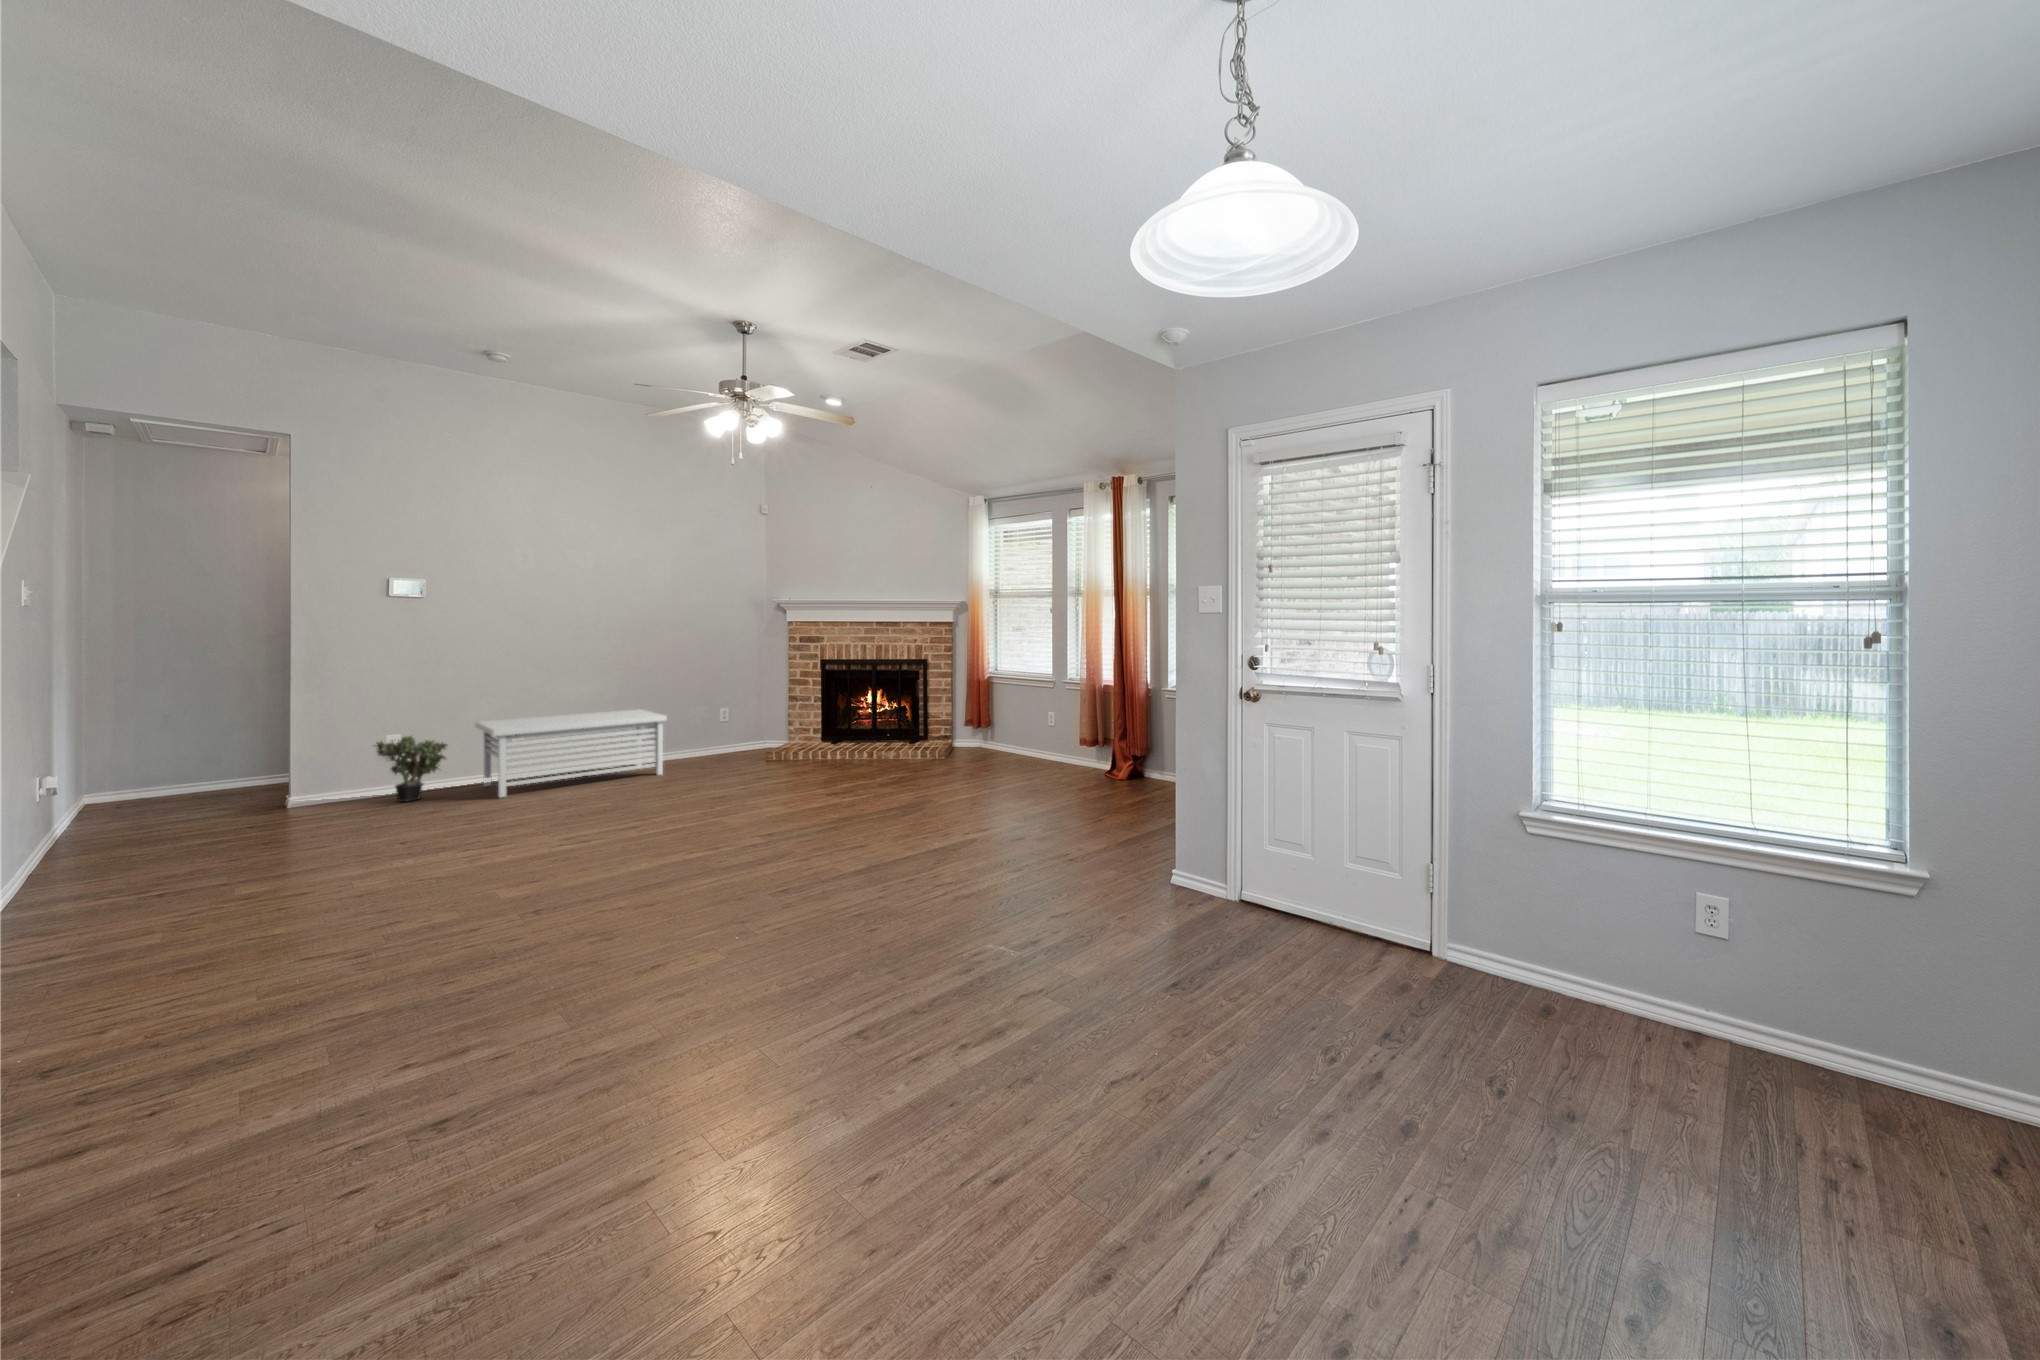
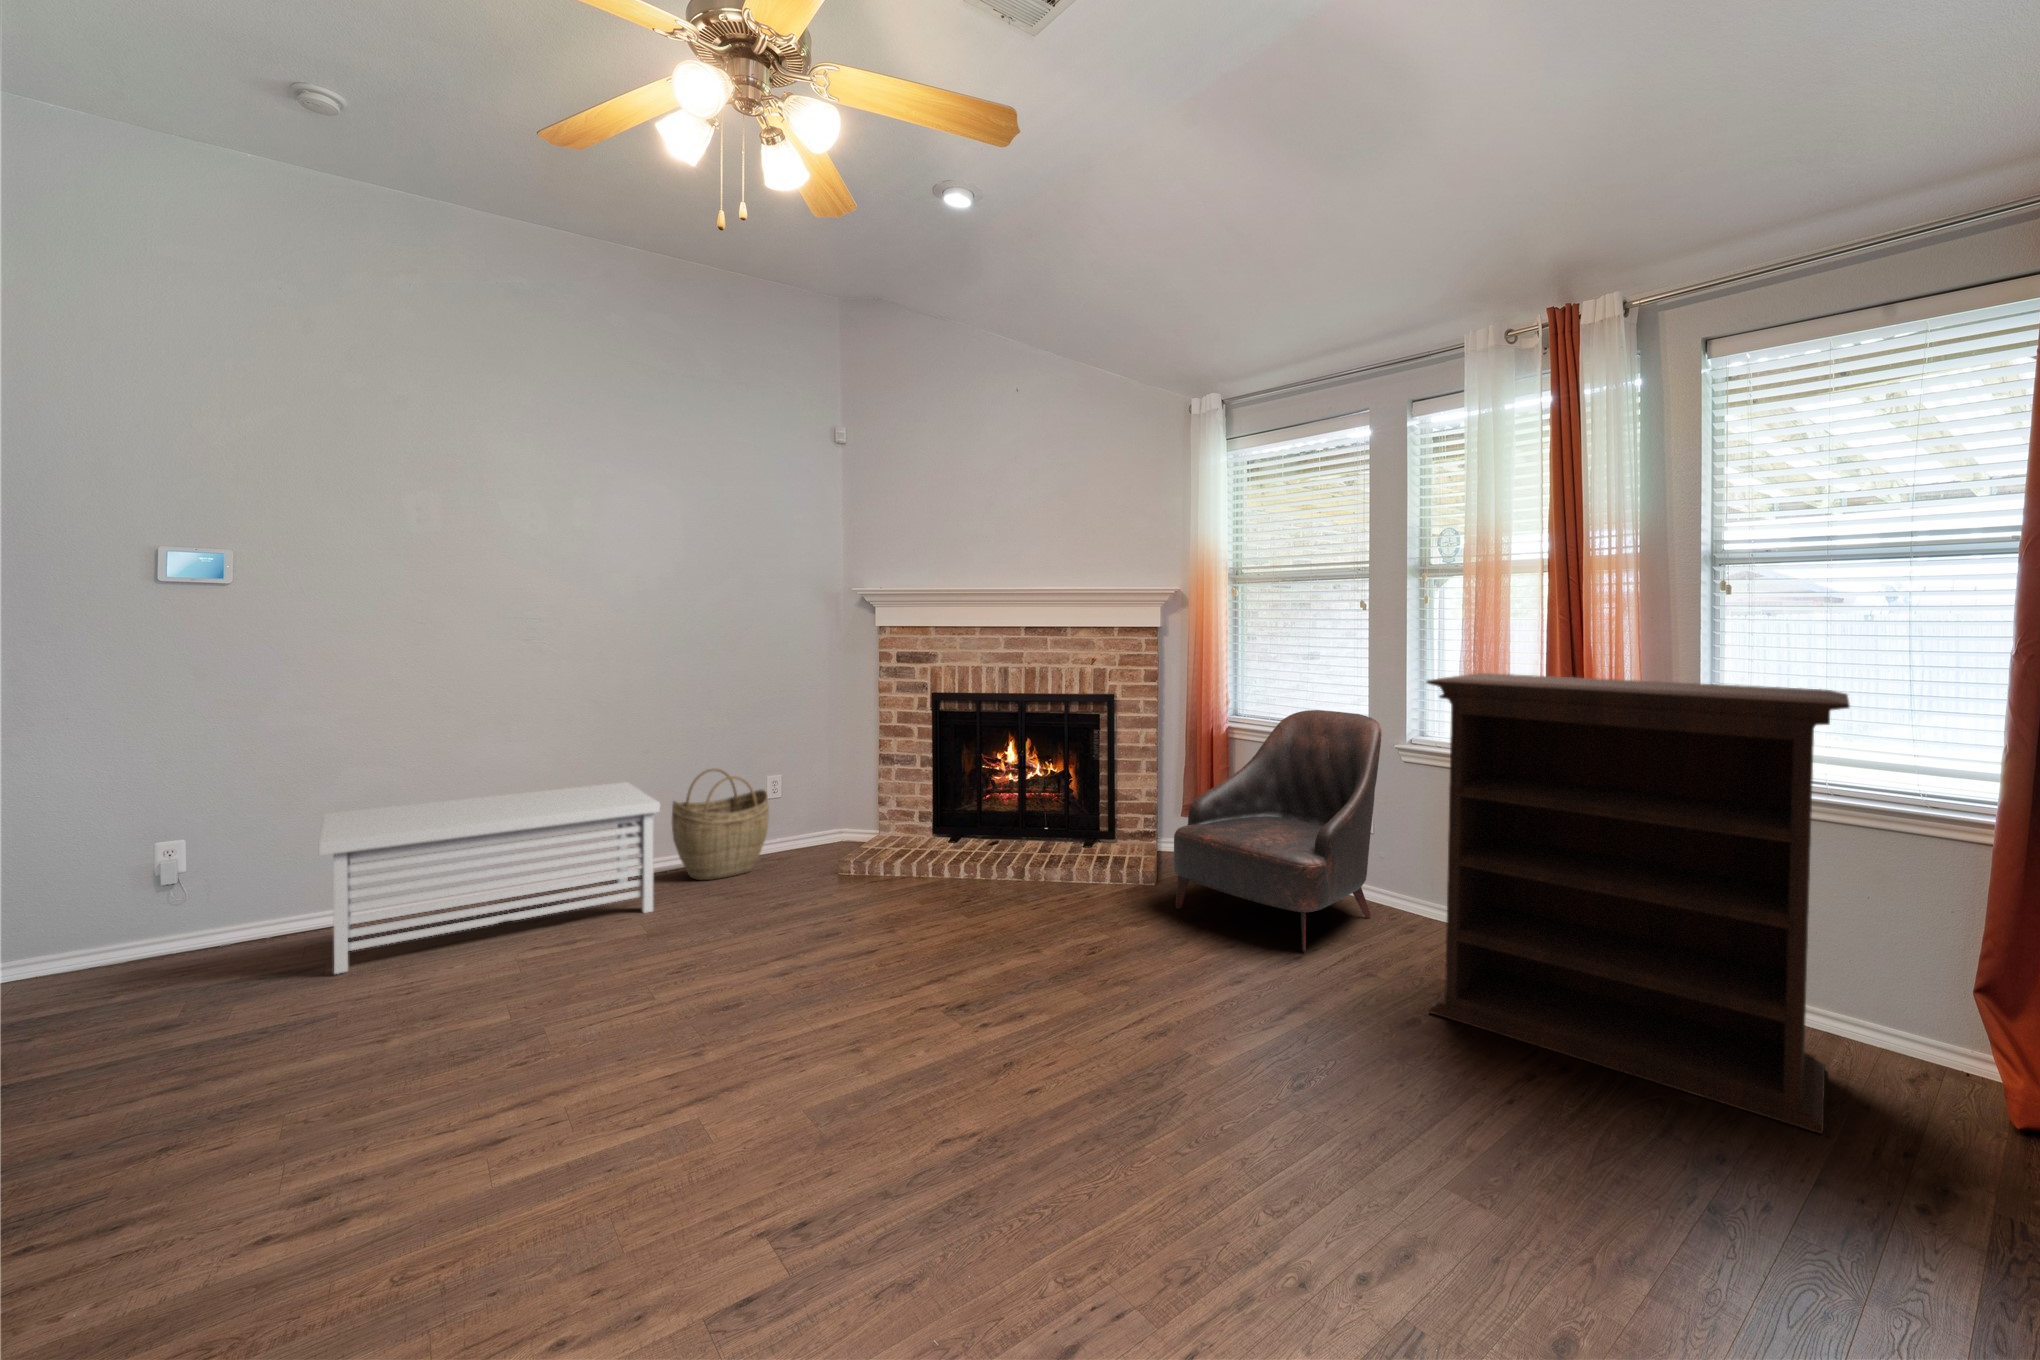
bookshelf: none [1044,642,1195,809] -> present [1427,673,1850,1134]
armchair: none [949,665,1055,776] -> present [1174,710,1382,952]
woven basket: none [667,703,724,763] -> present [672,769,769,880]
potted plant: present [376,736,447,802] -> none [103,847,261,977]

